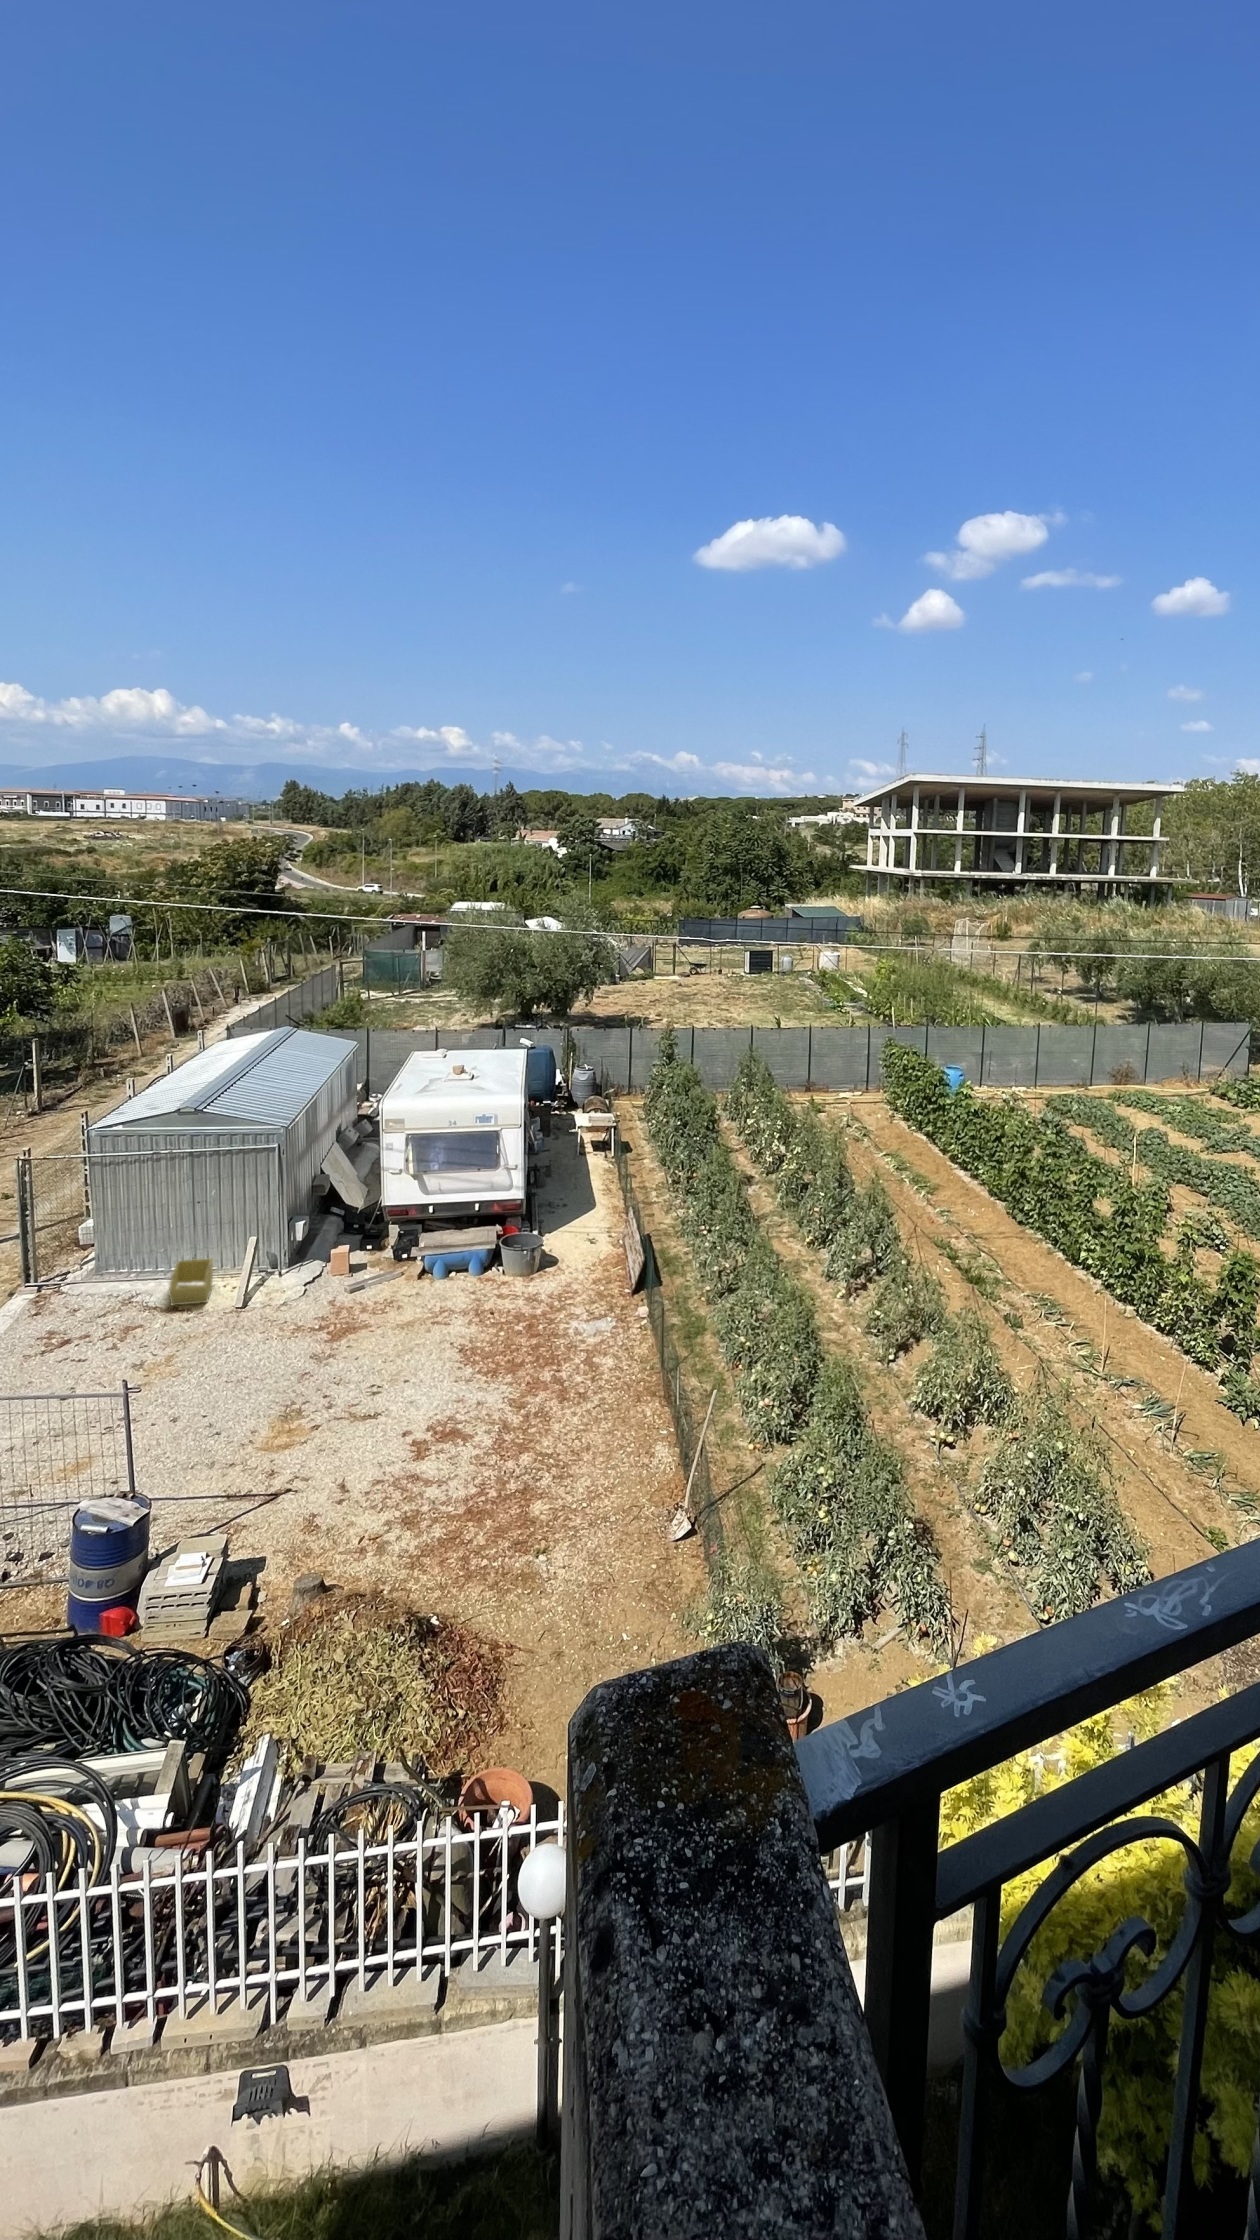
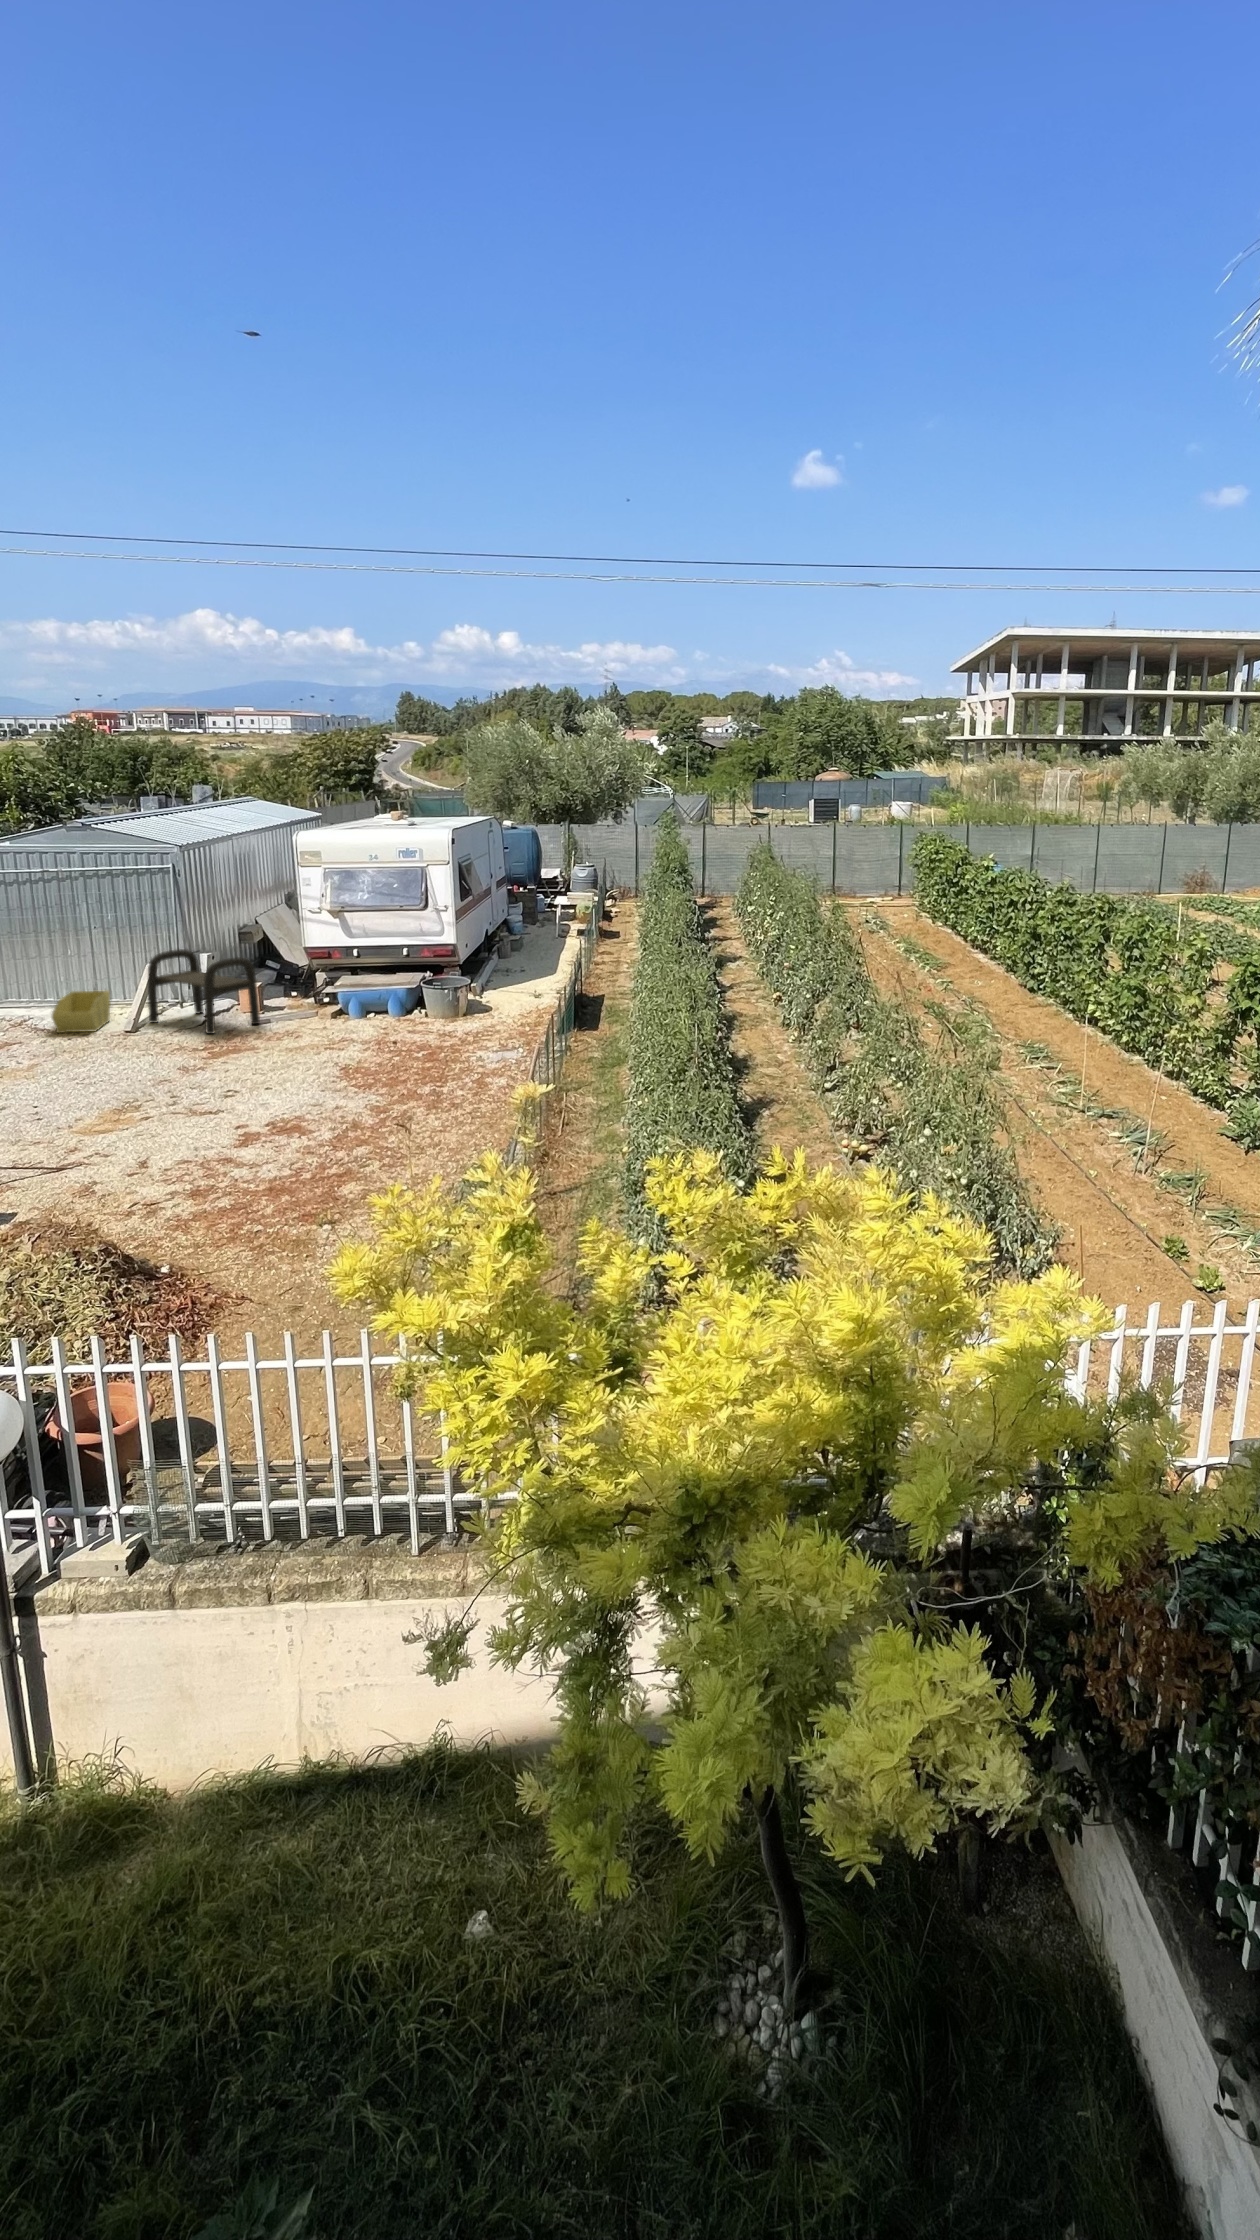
bench: none [250,1216,354,1304] -> present [148,949,260,1034]

